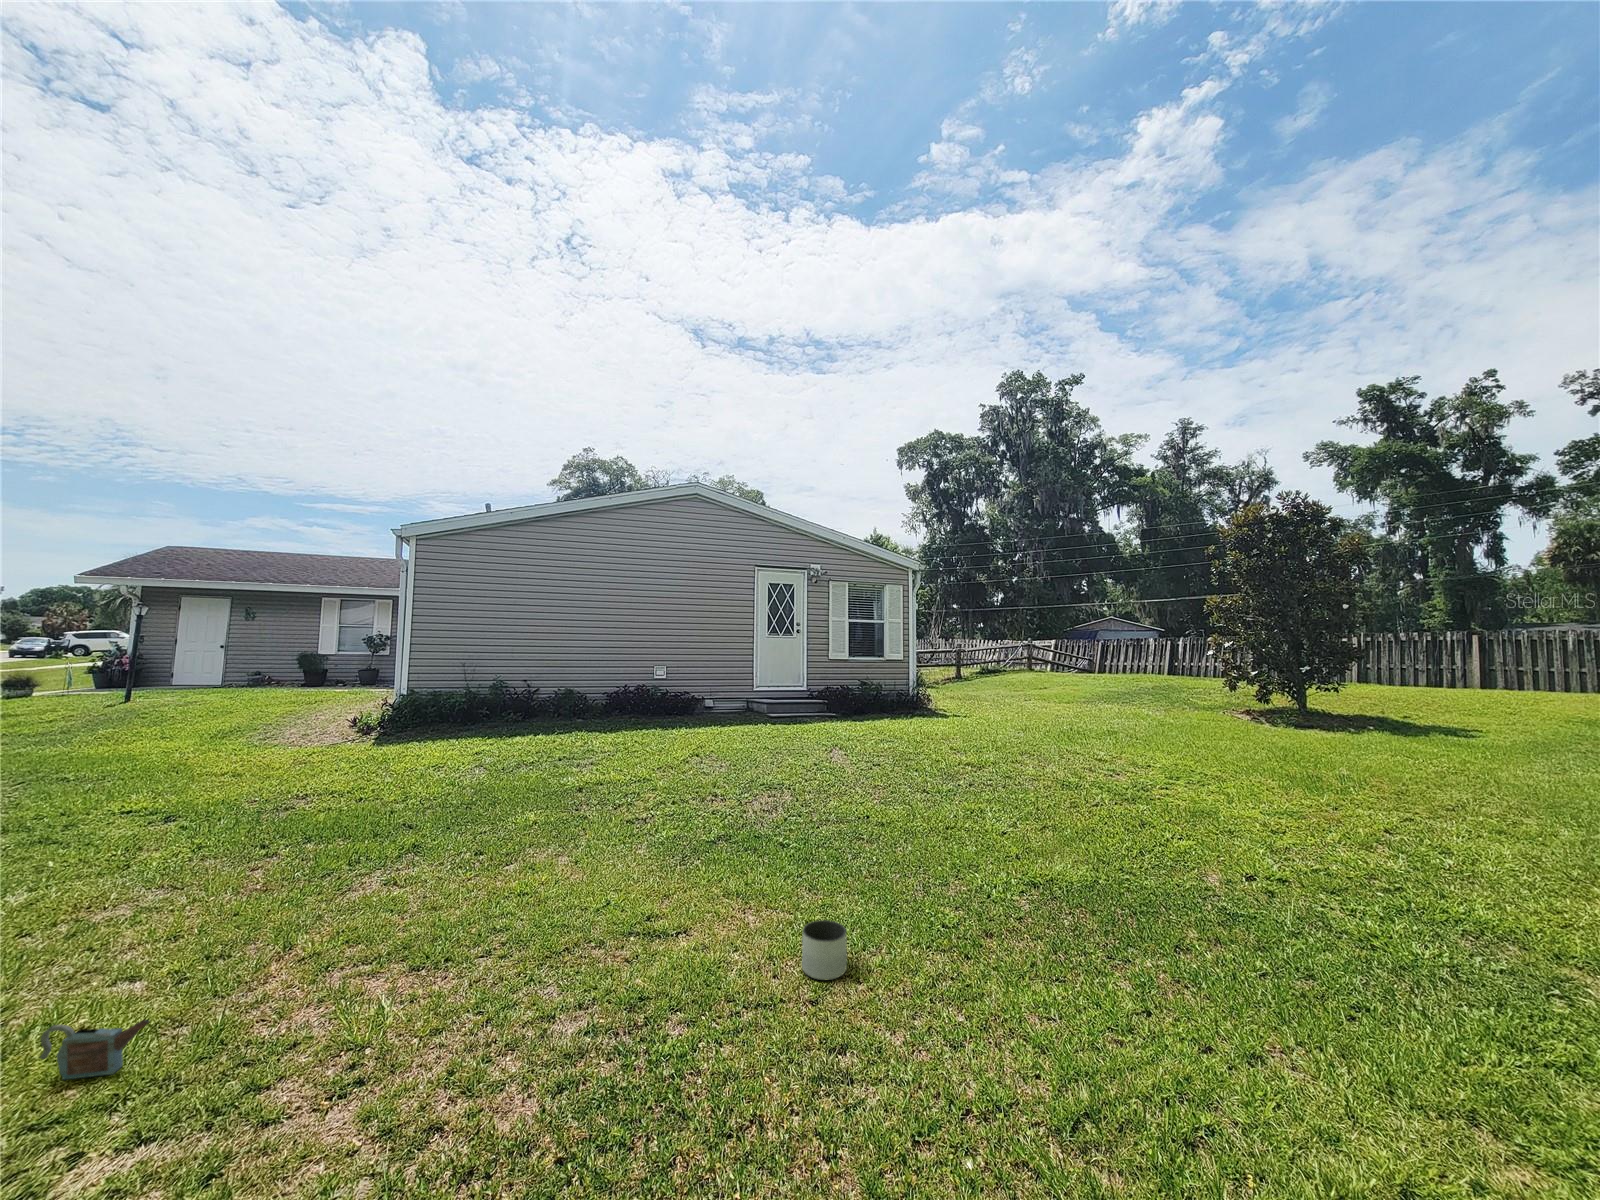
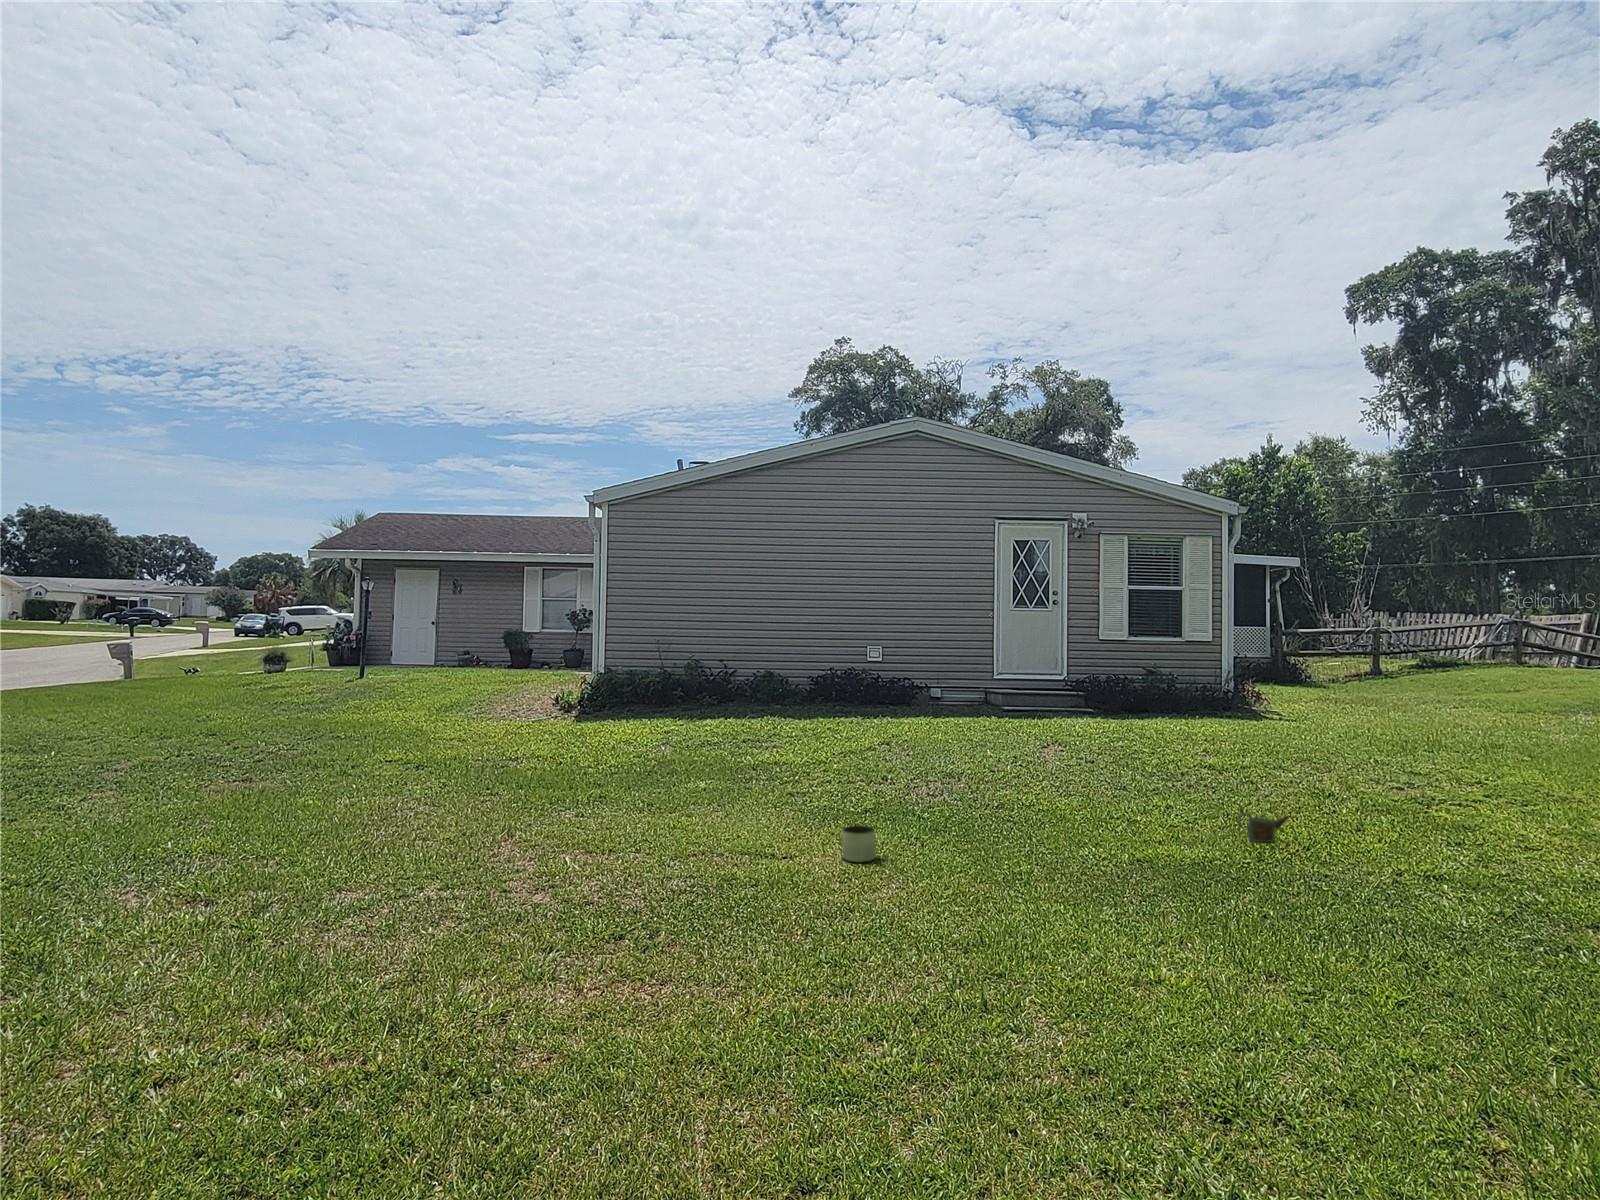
watering can: present [40,1019,150,1080] -> present [1237,813,1289,842]

